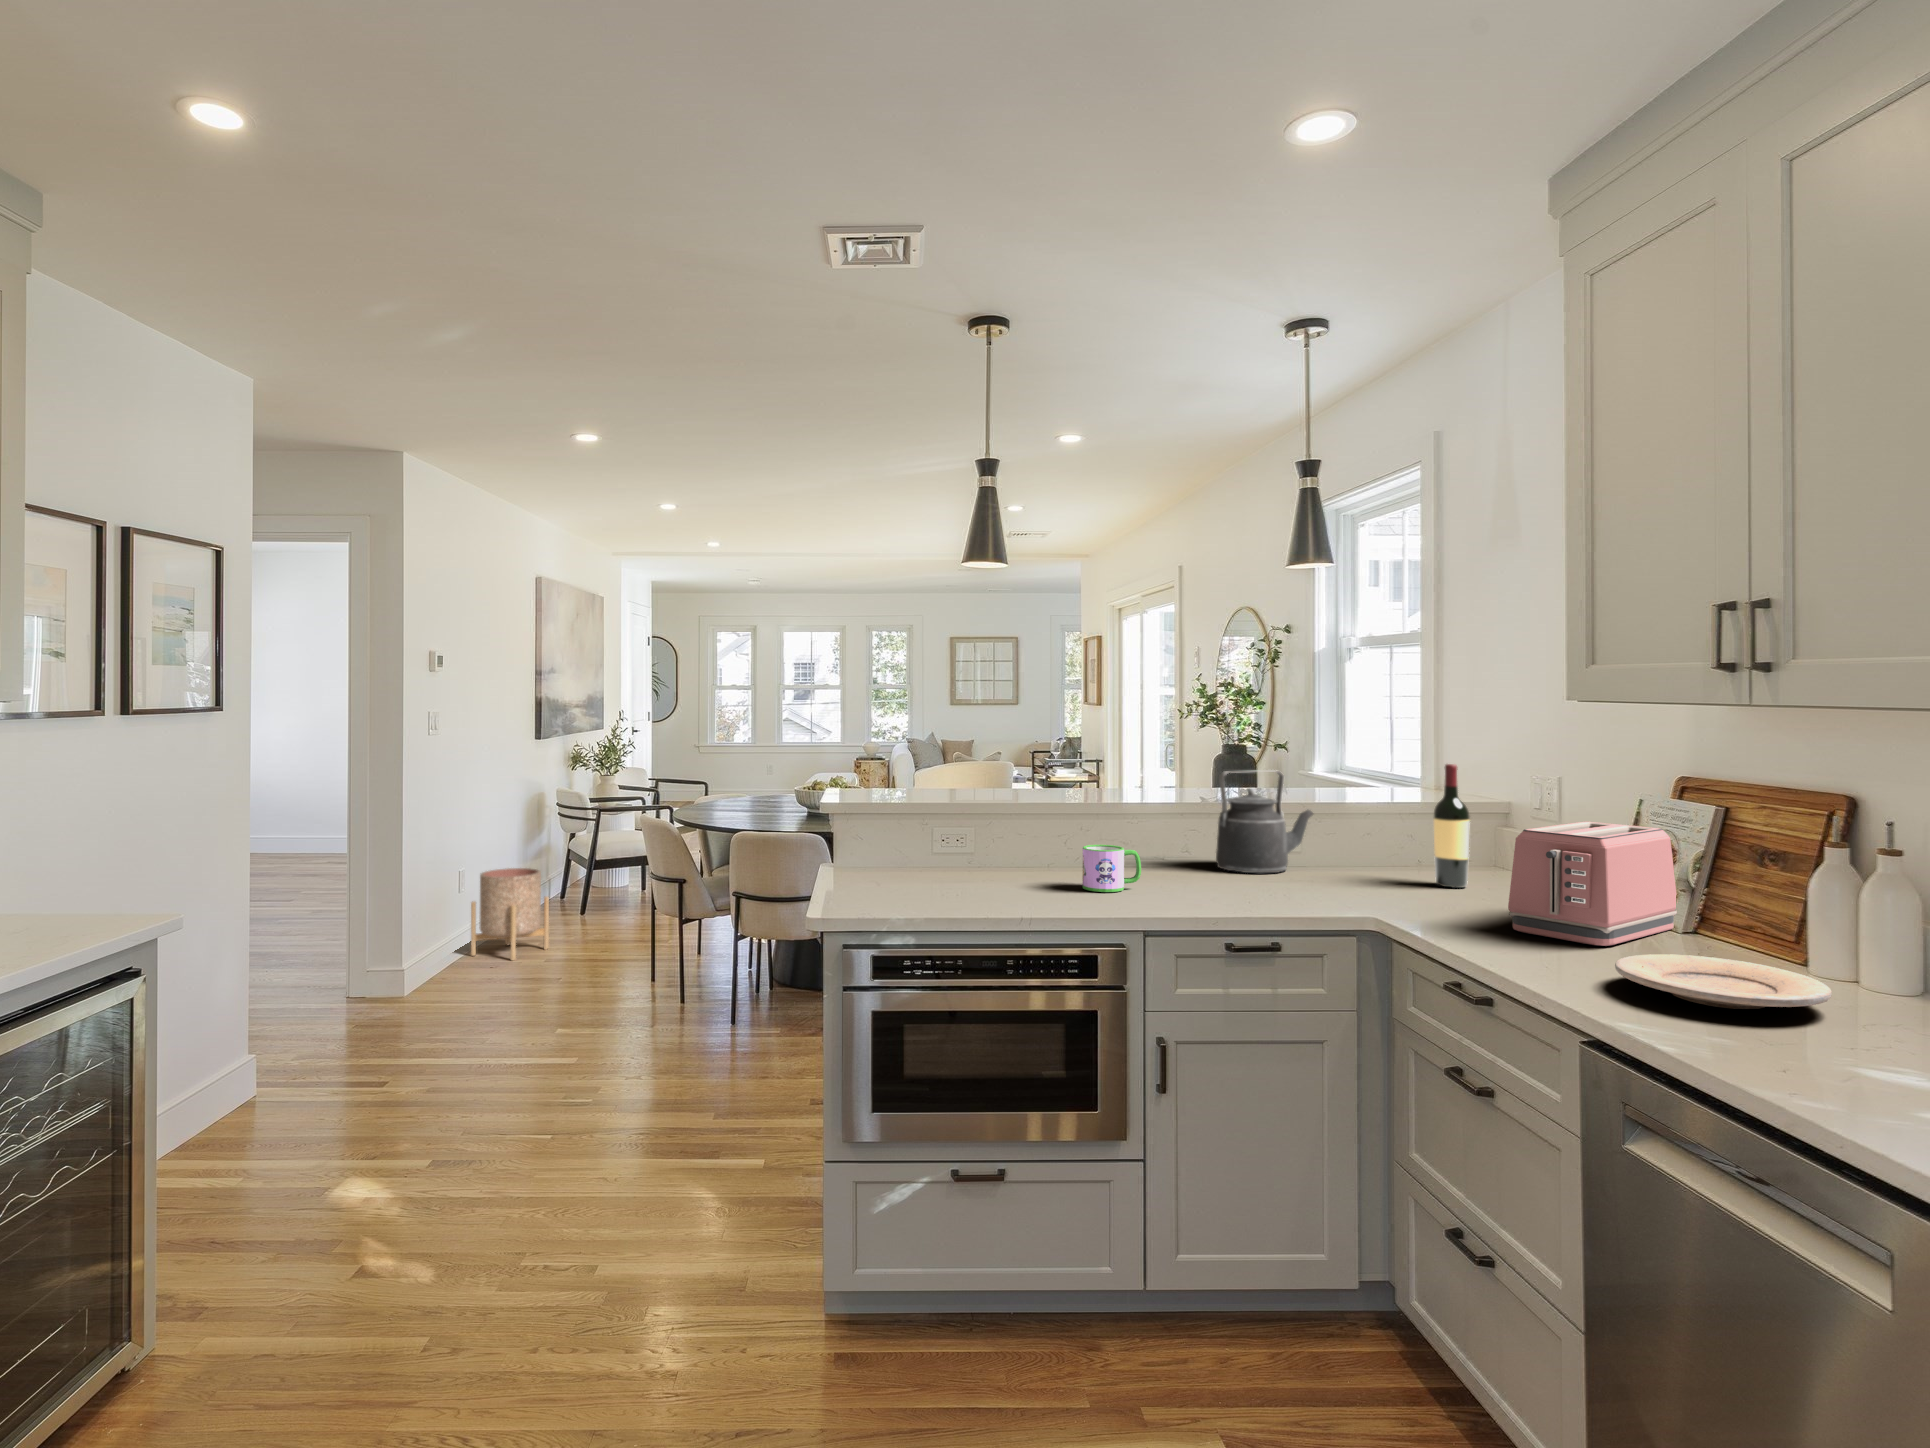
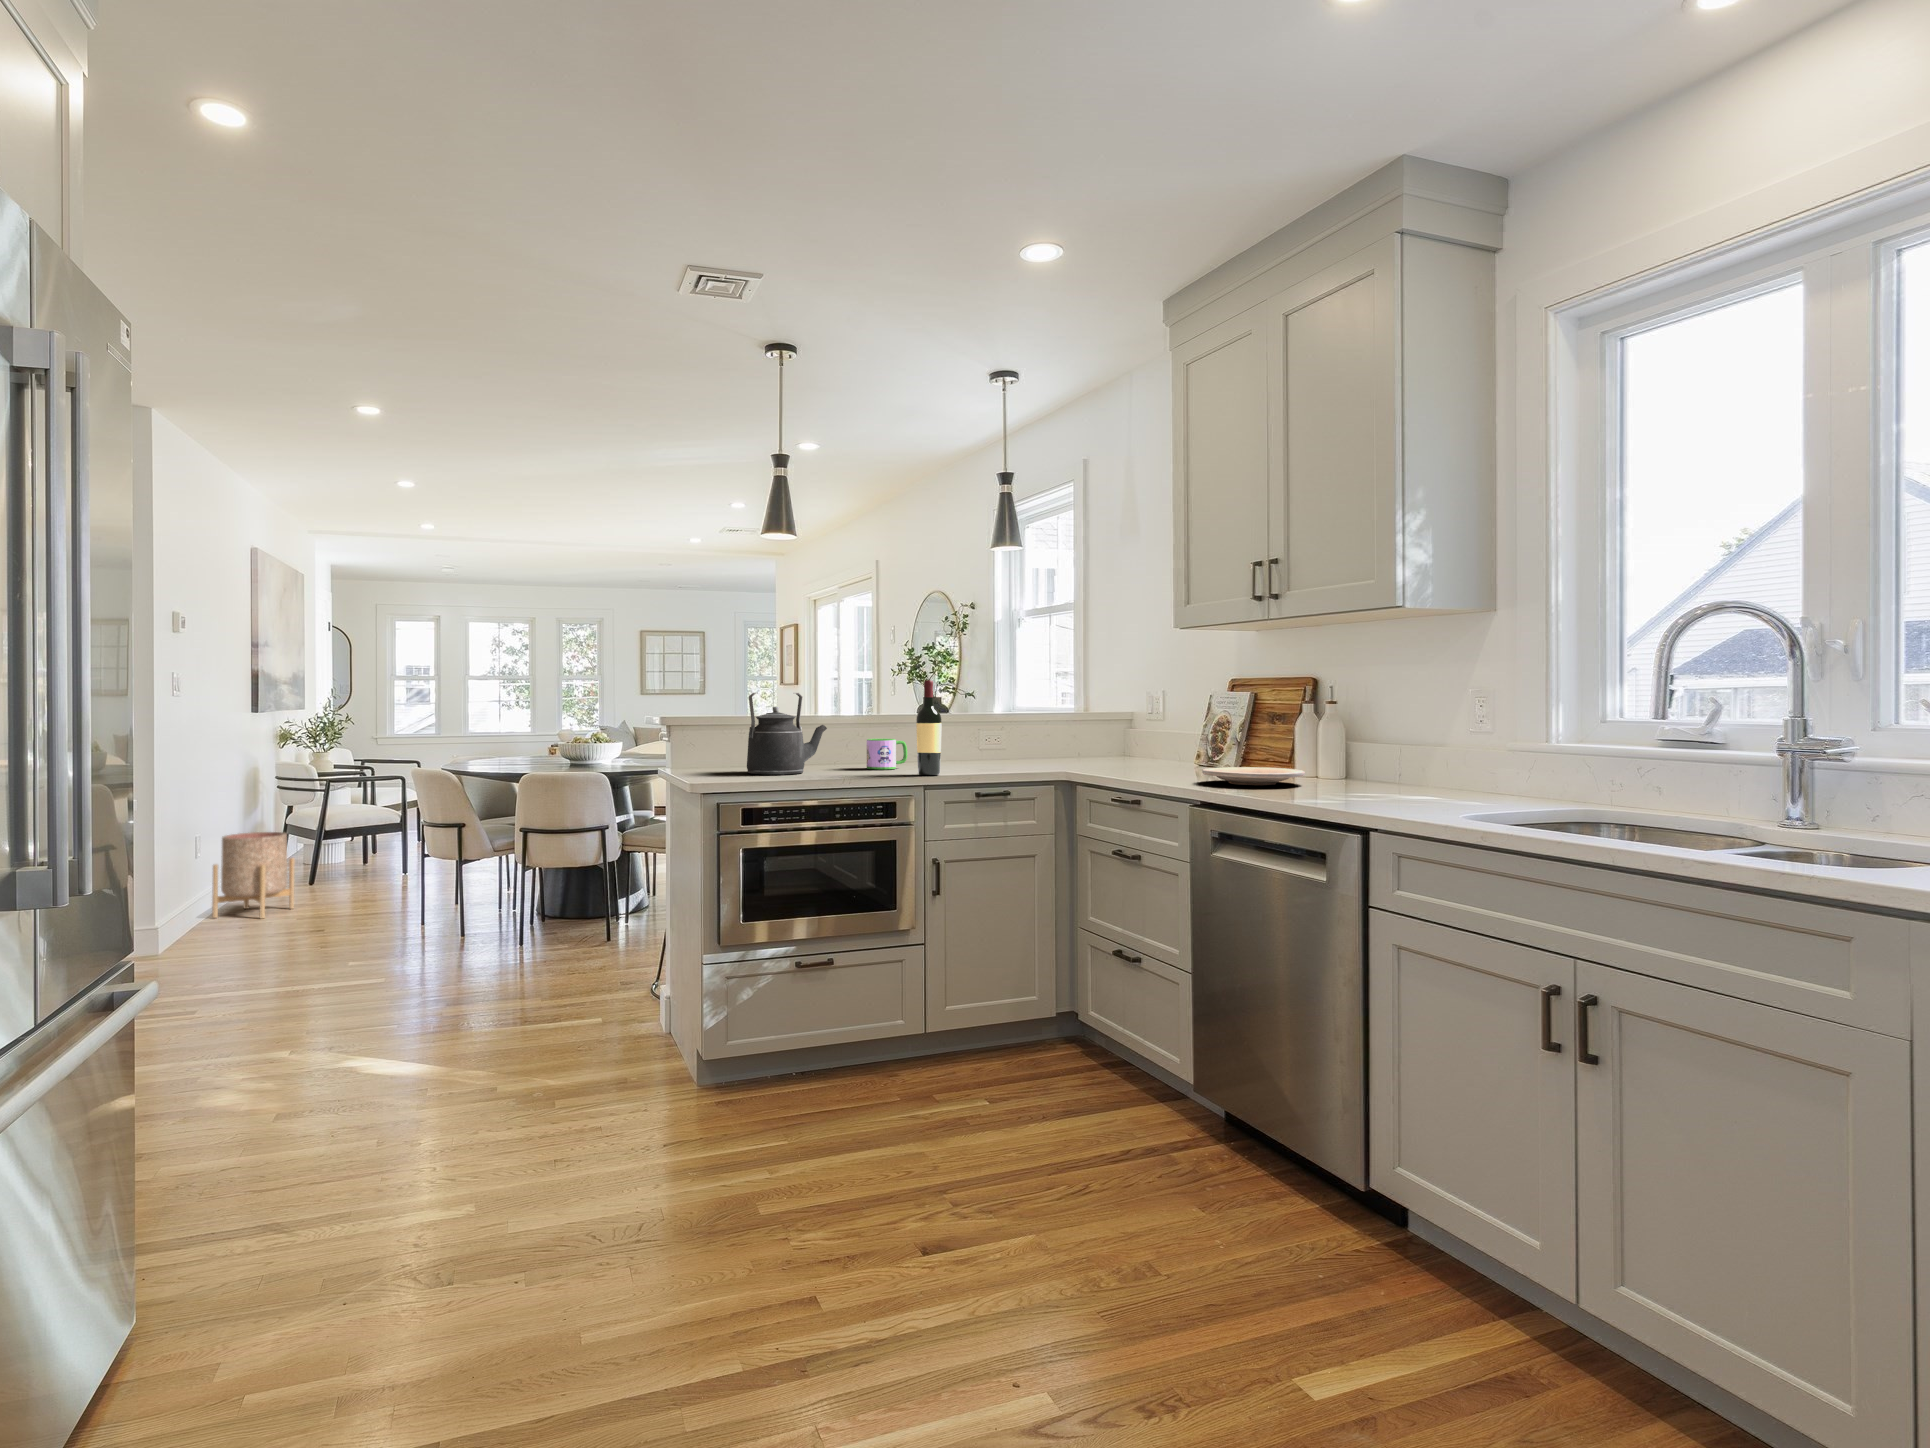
wine bottle: present [1434,764,1470,888] -> present [916,680,942,775]
kettle: present [1216,770,1313,873] -> present [747,693,827,774]
toaster: present [1508,821,1677,946] -> none [1142,708,1233,774]

